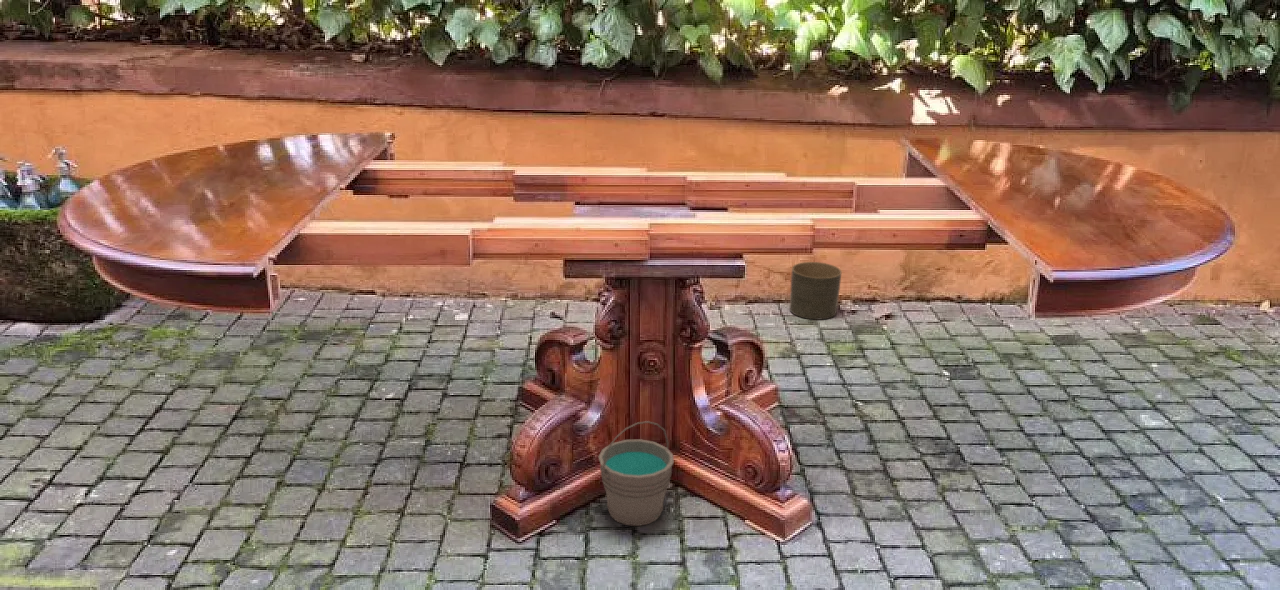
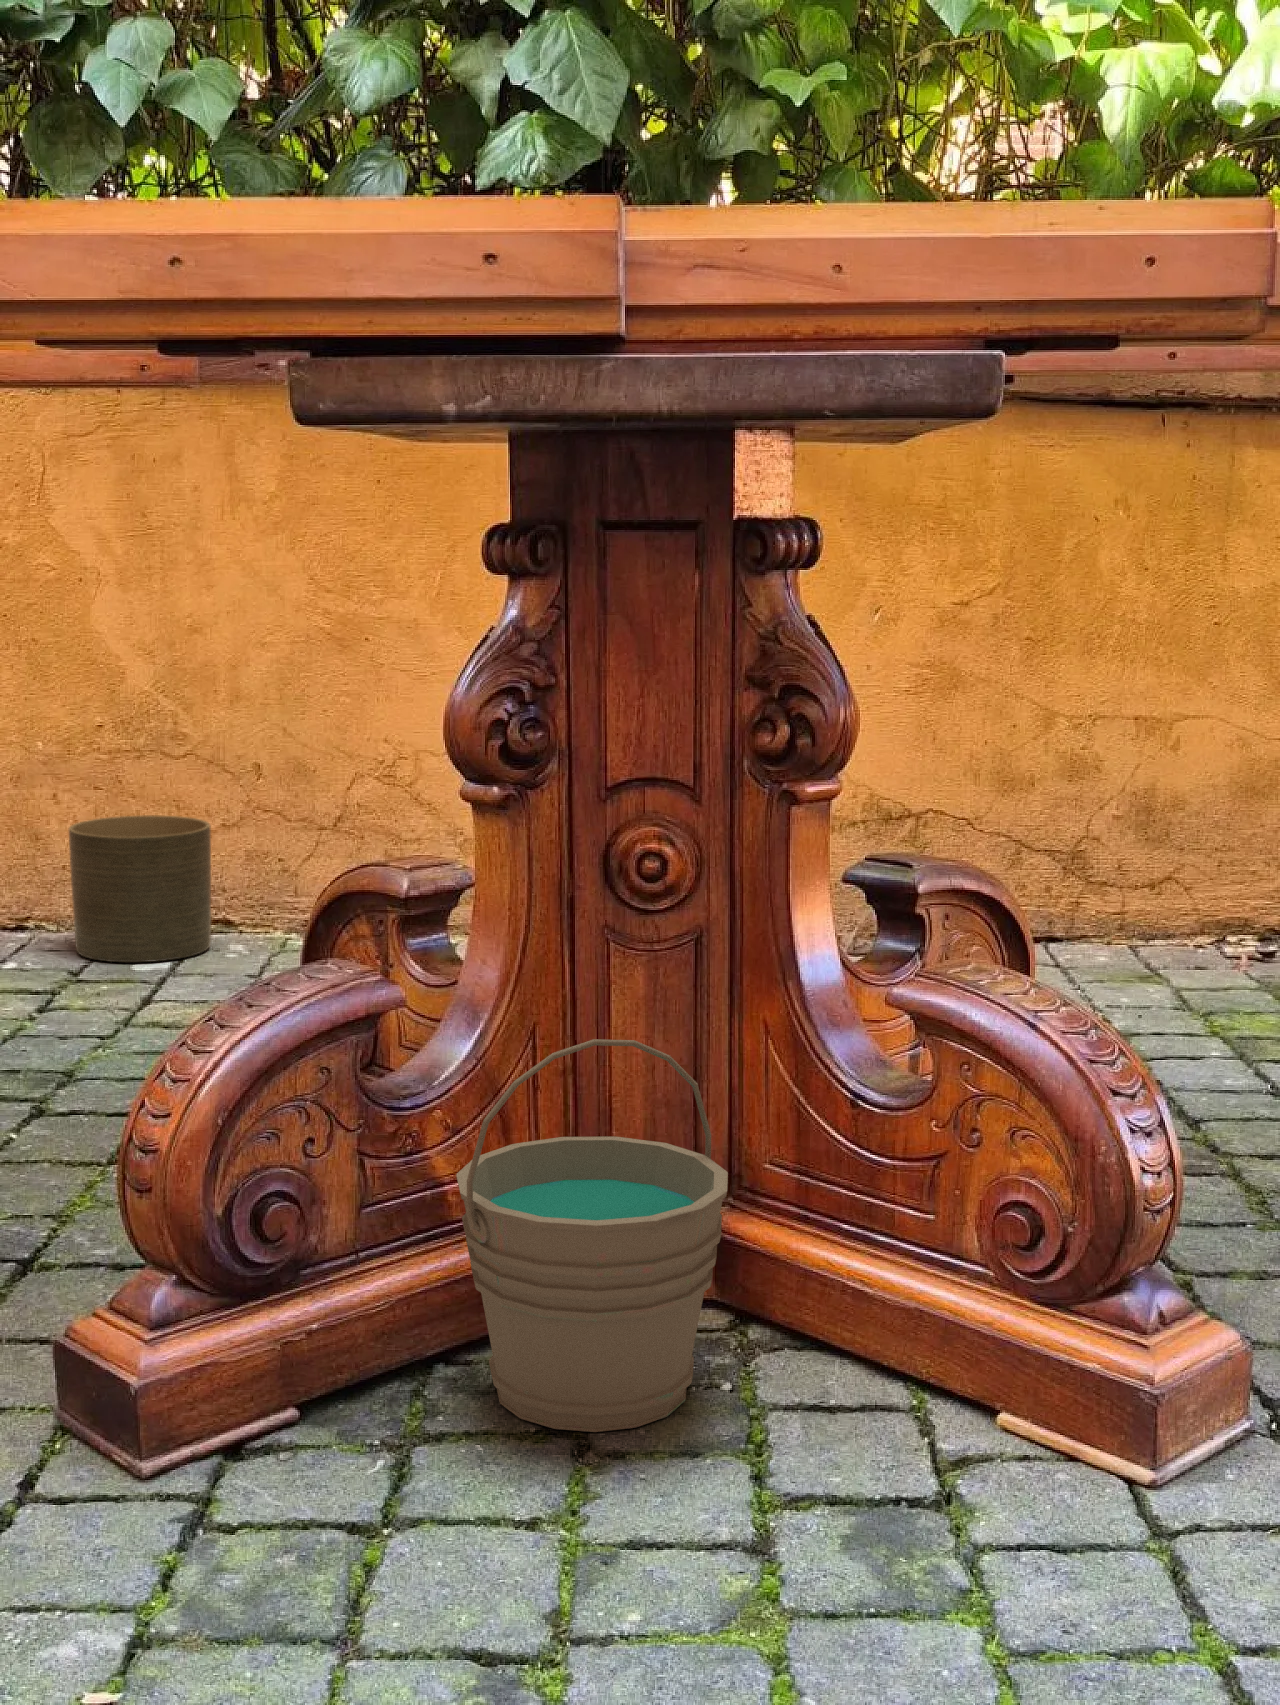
planter: present [790,262,841,320] -> present [69,815,211,962]

